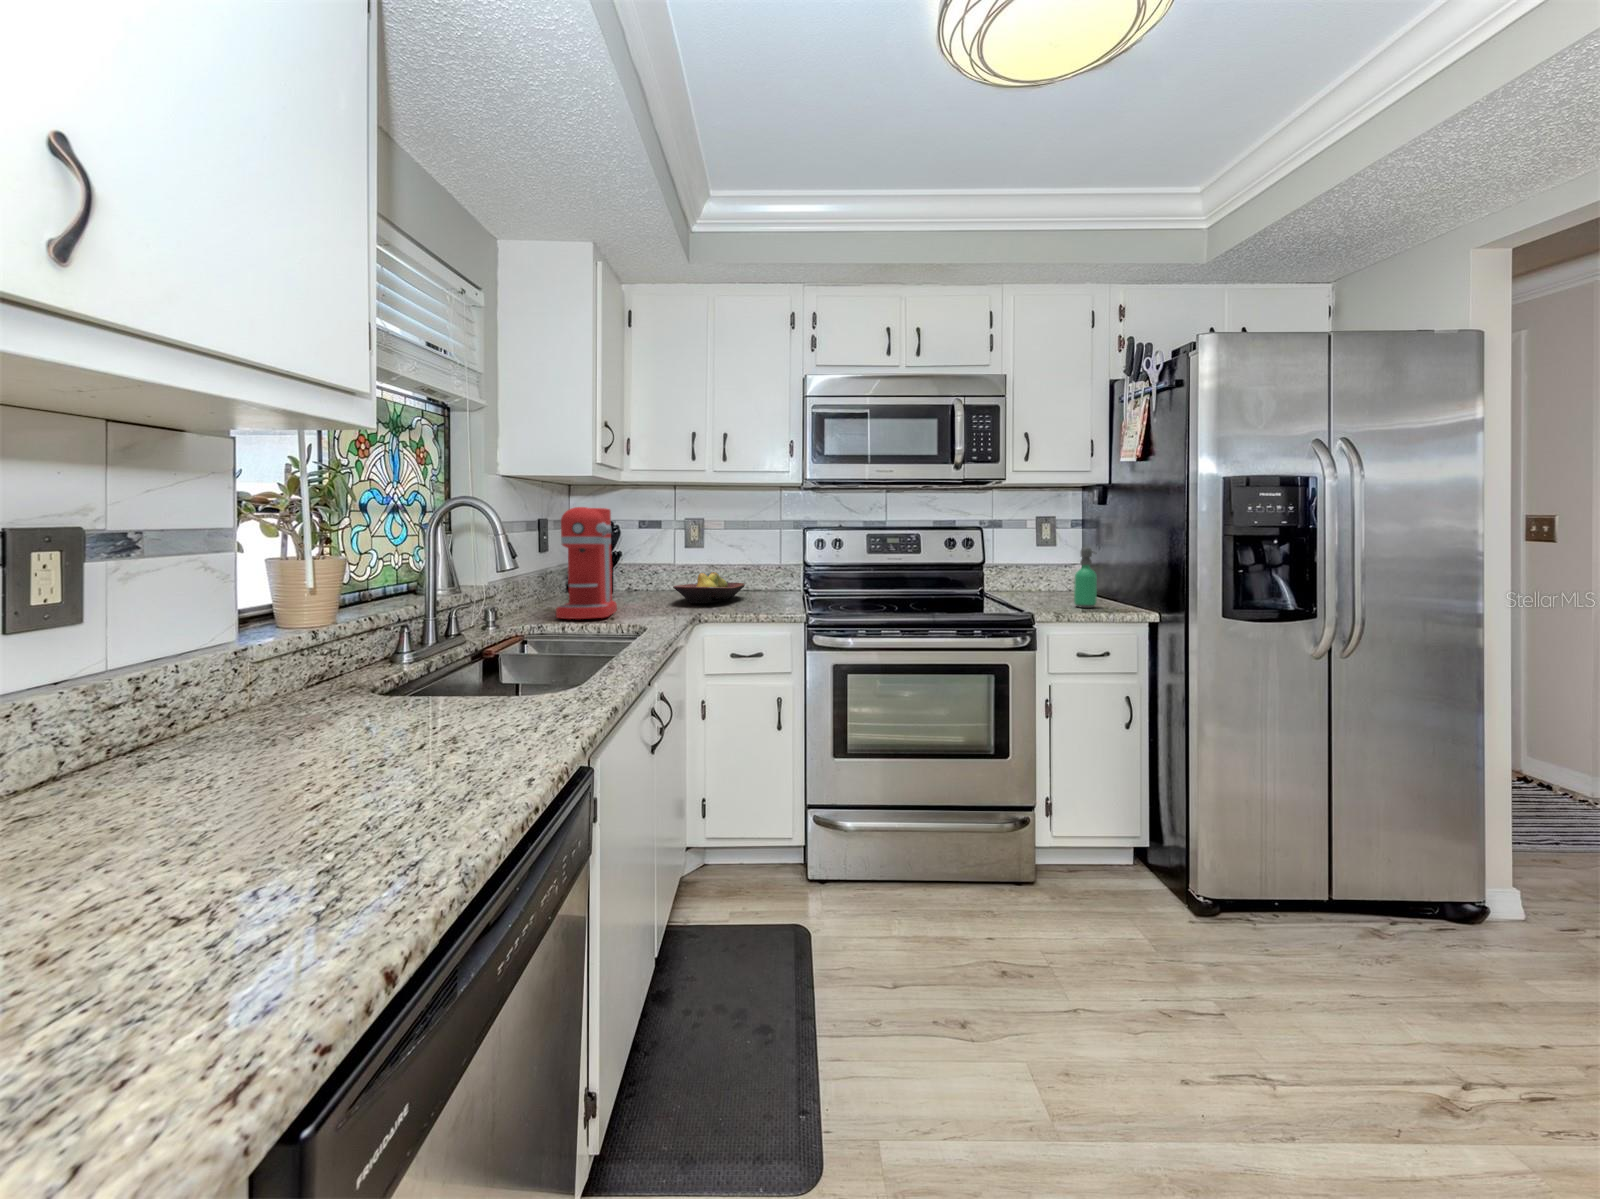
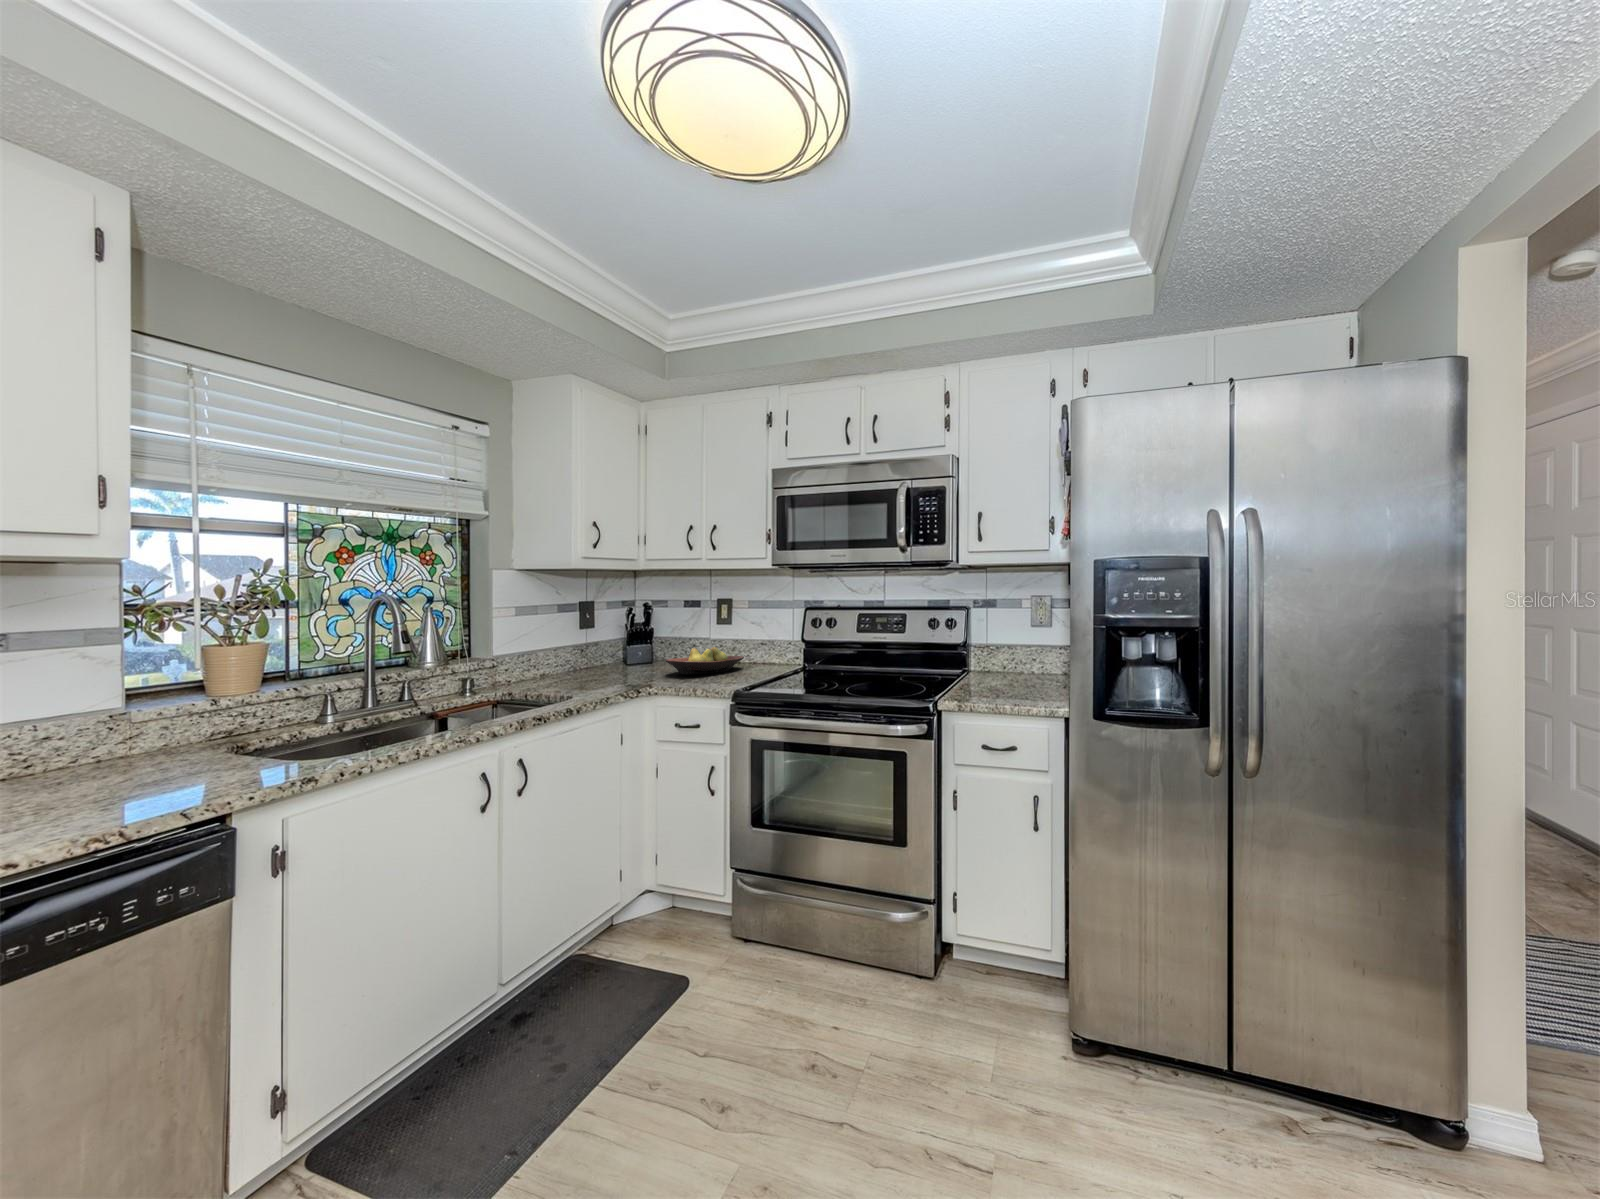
coffee maker: present [556,507,617,619] -> none [547,596,616,685]
soap dispenser: present [1074,547,1097,608] -> none [1020,630,1043,696]

